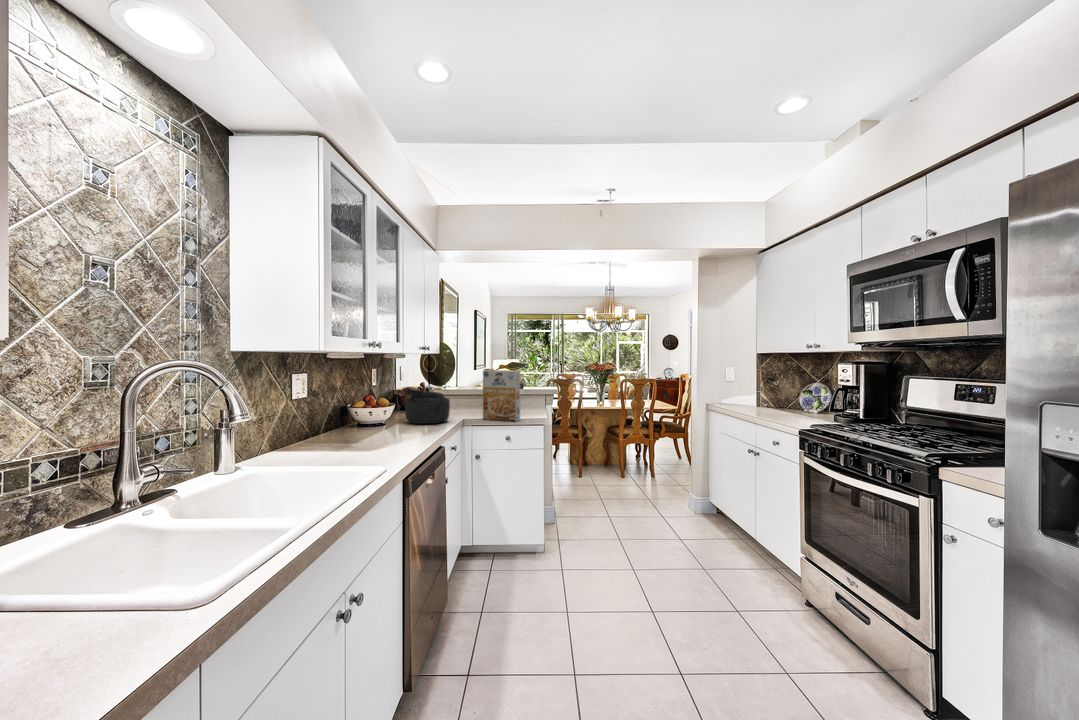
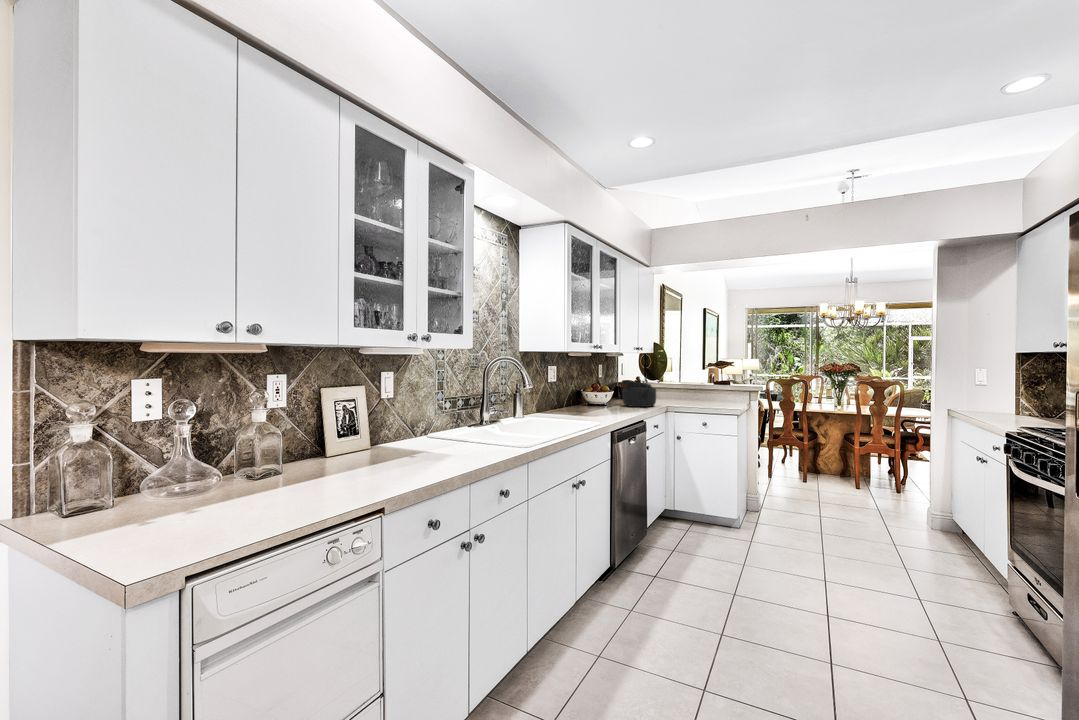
cereal box: present [483,370,520,421] -> none [684,367,715,409]

